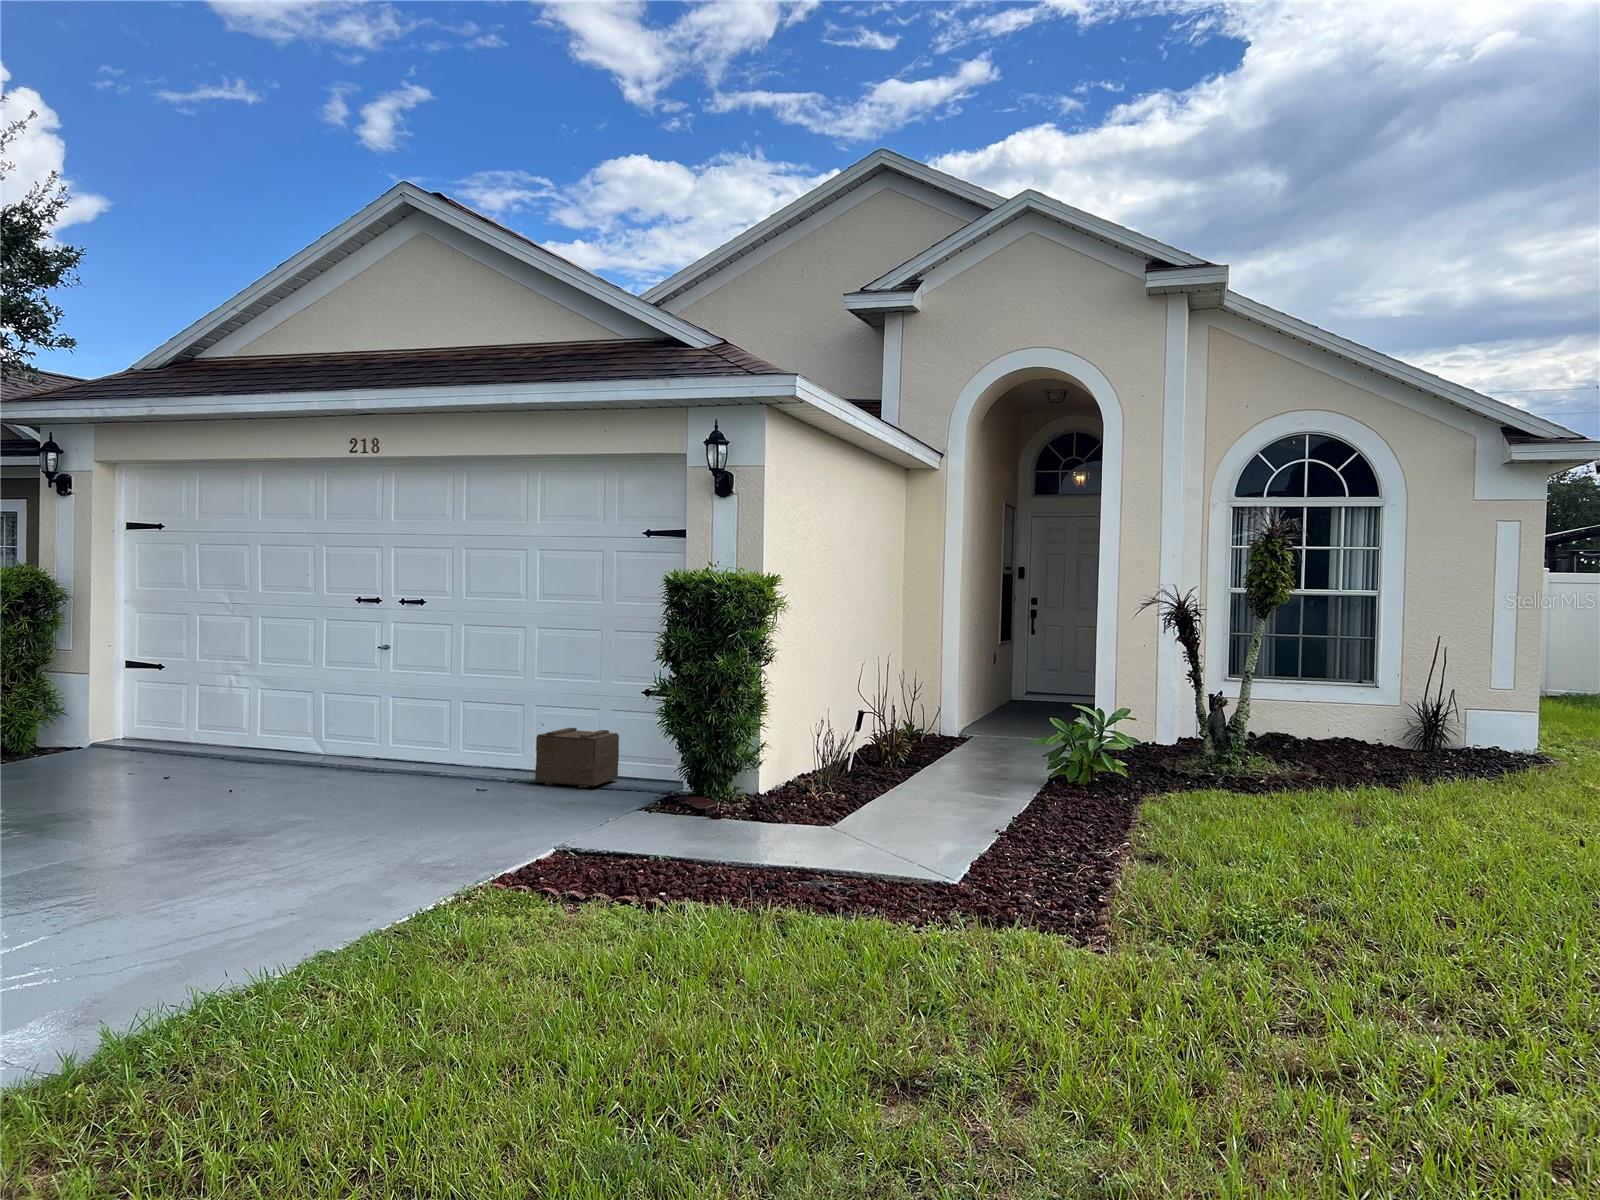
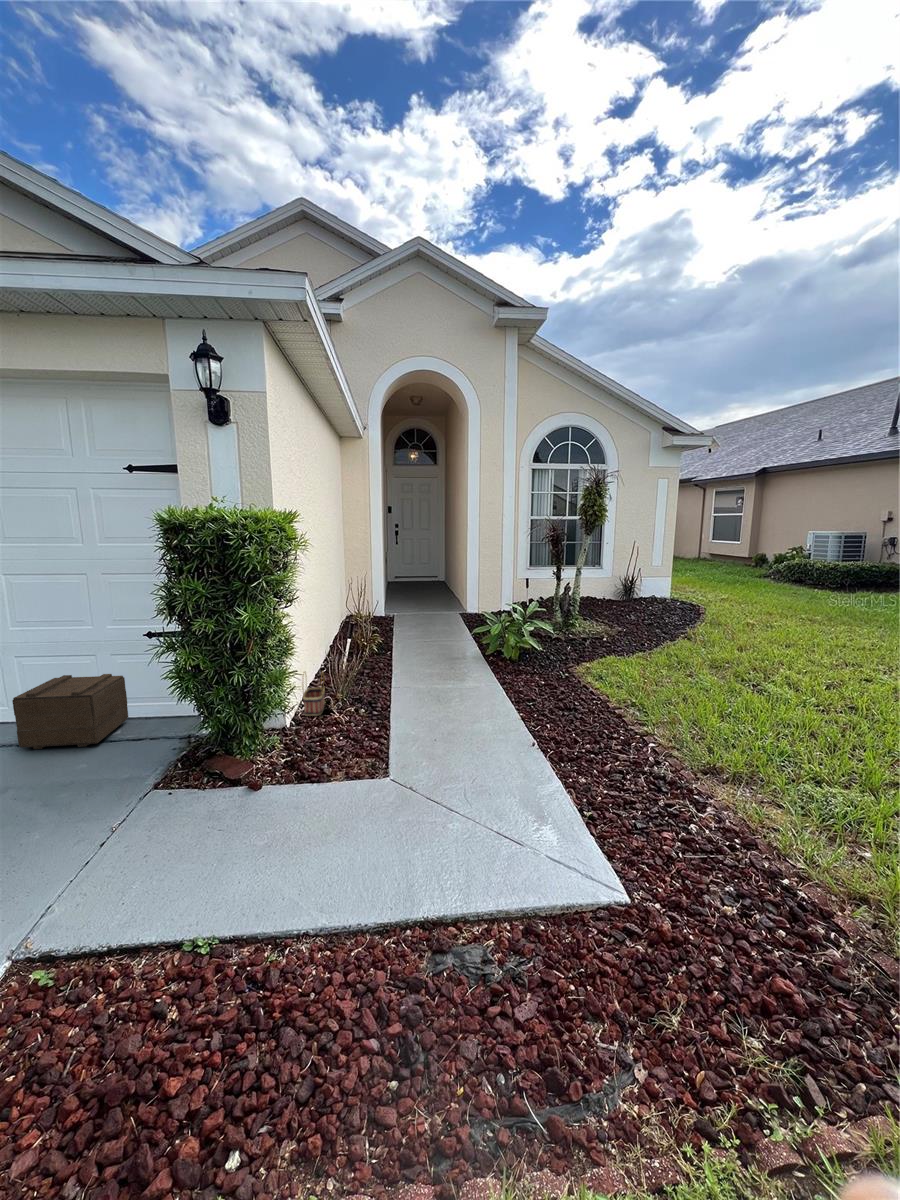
basket: none [782,750,808,799] -> present [302,672,325,716]

